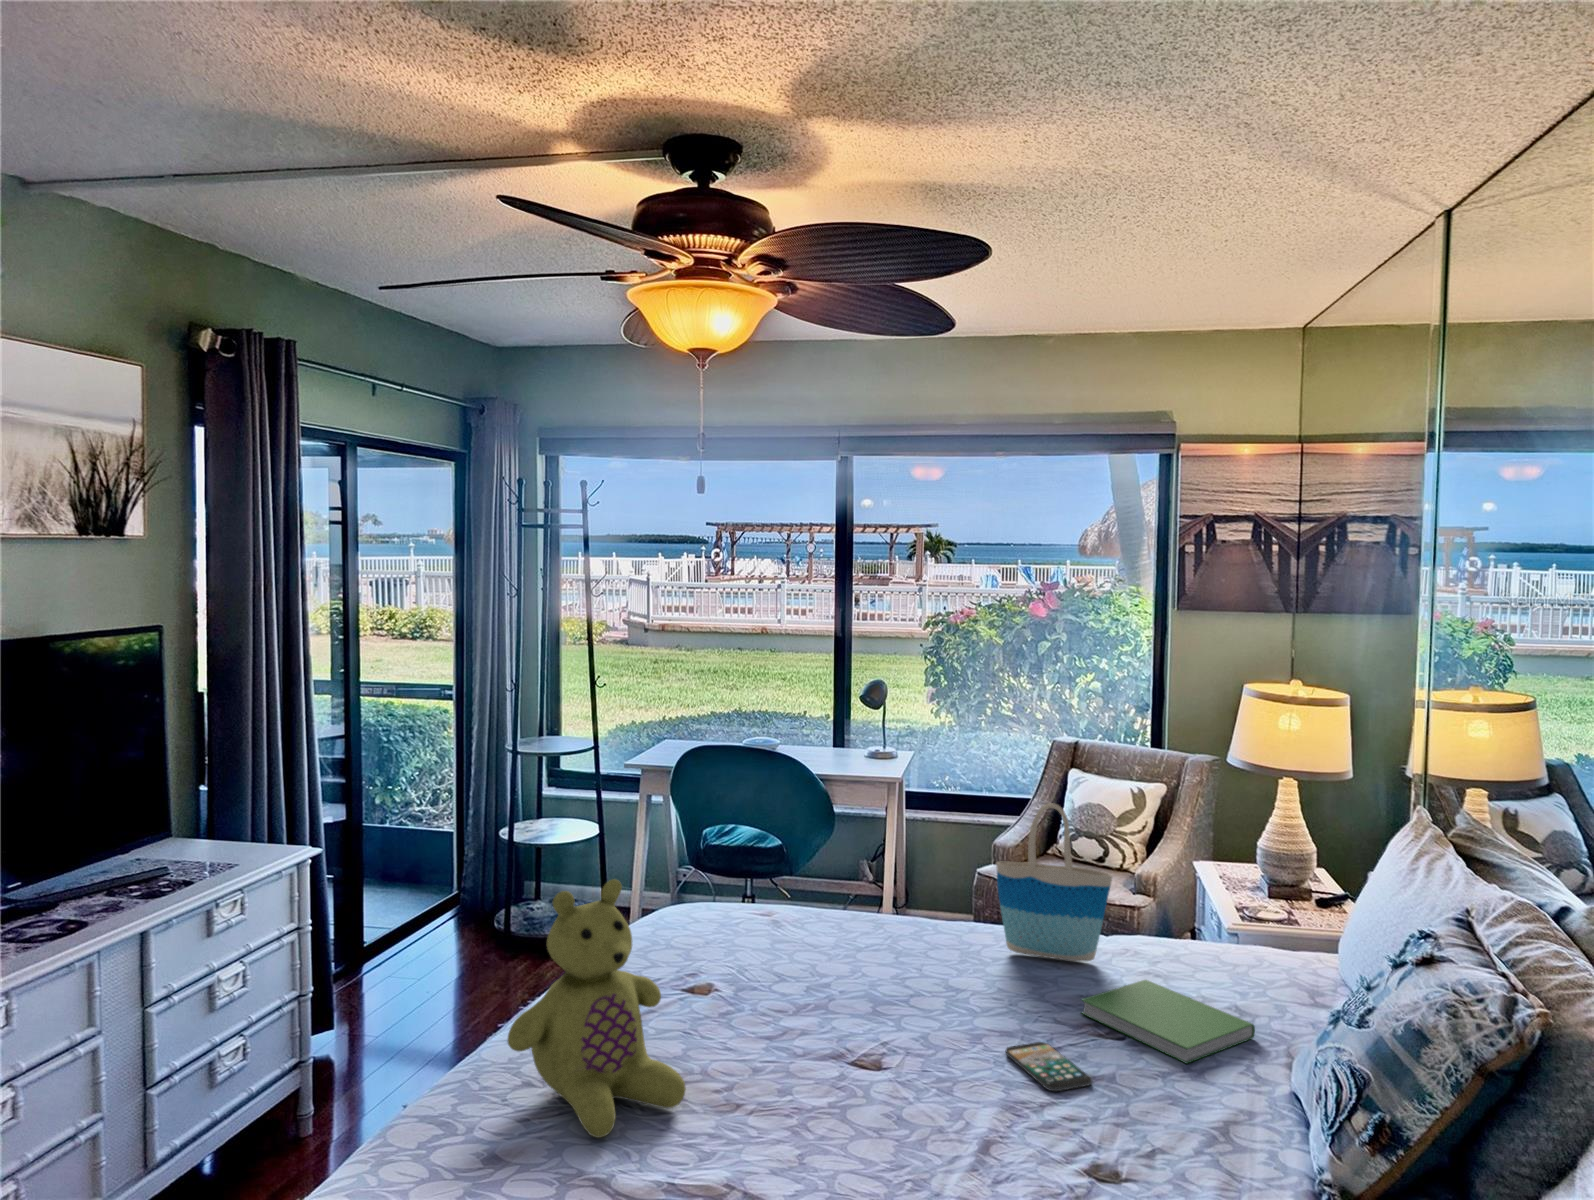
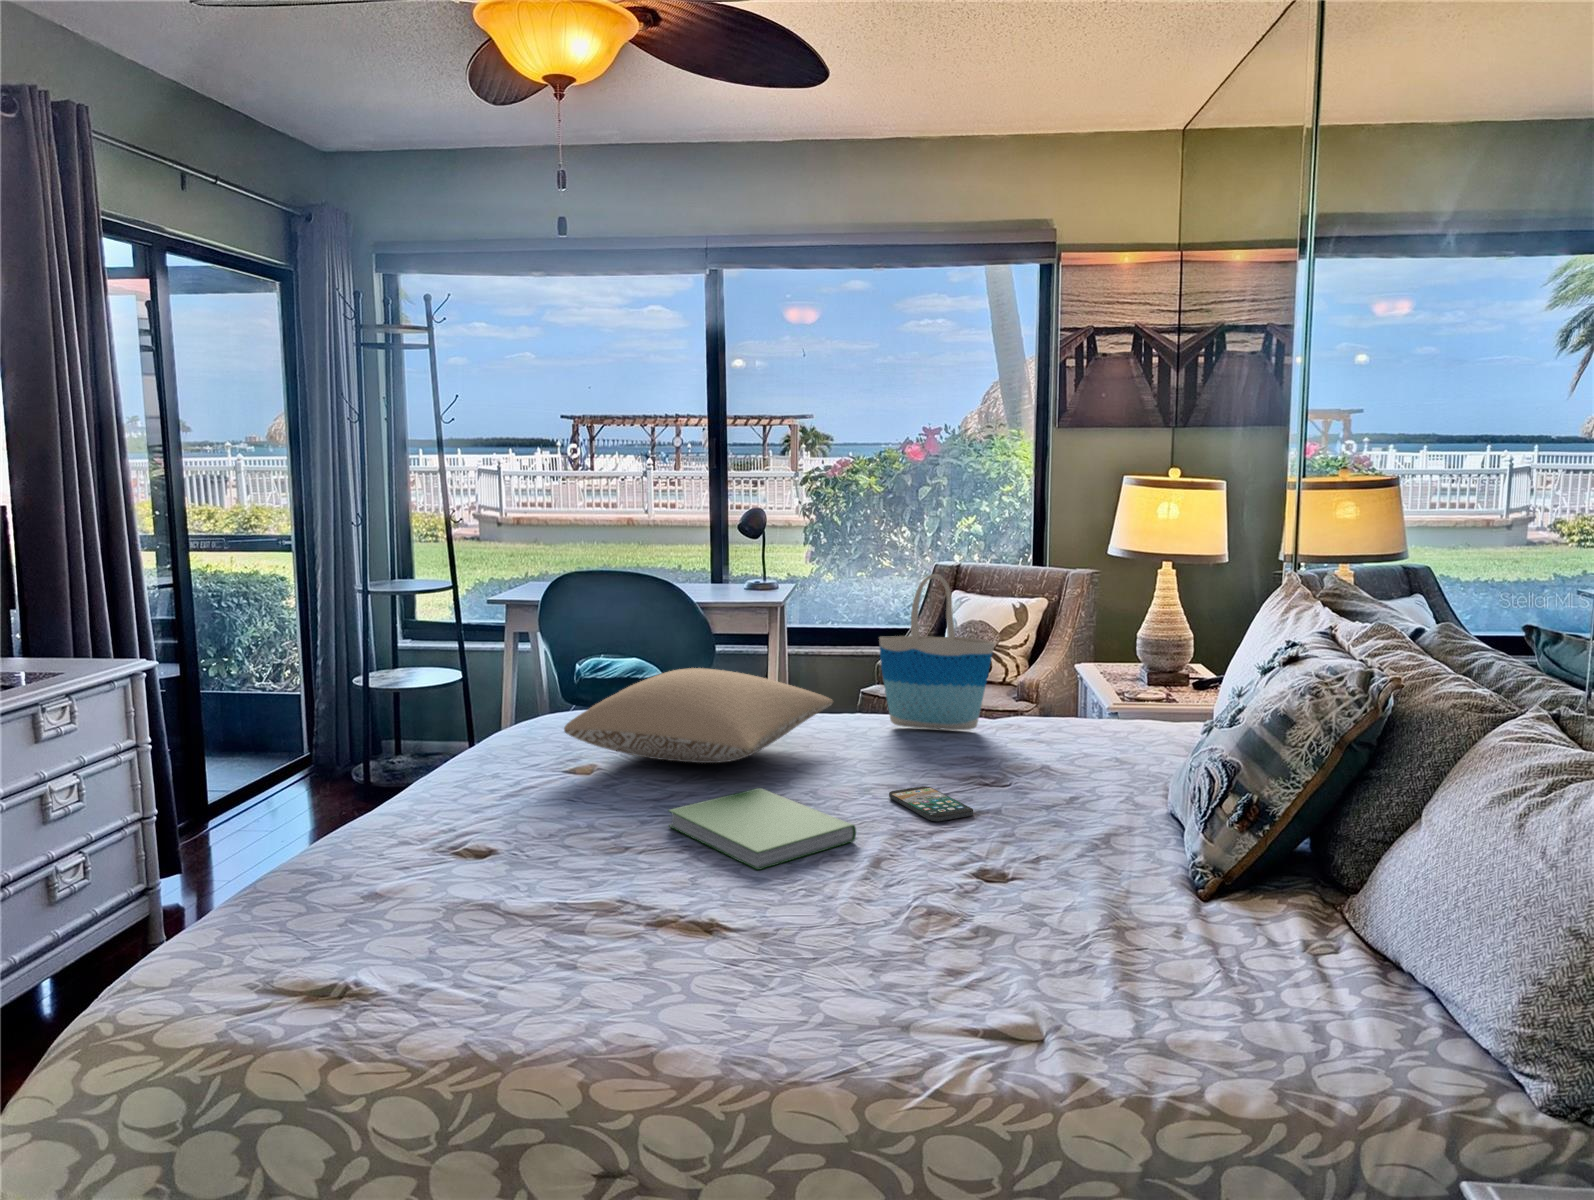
stuffed bear: present [508,879,686,1138] -> none [367,624,562,875]
pillow: none [689,892,950,1001] -> present [564,668,833,763]
hardcover book: present [1082,980,1255,1064] -> present [669,788,856,870]

